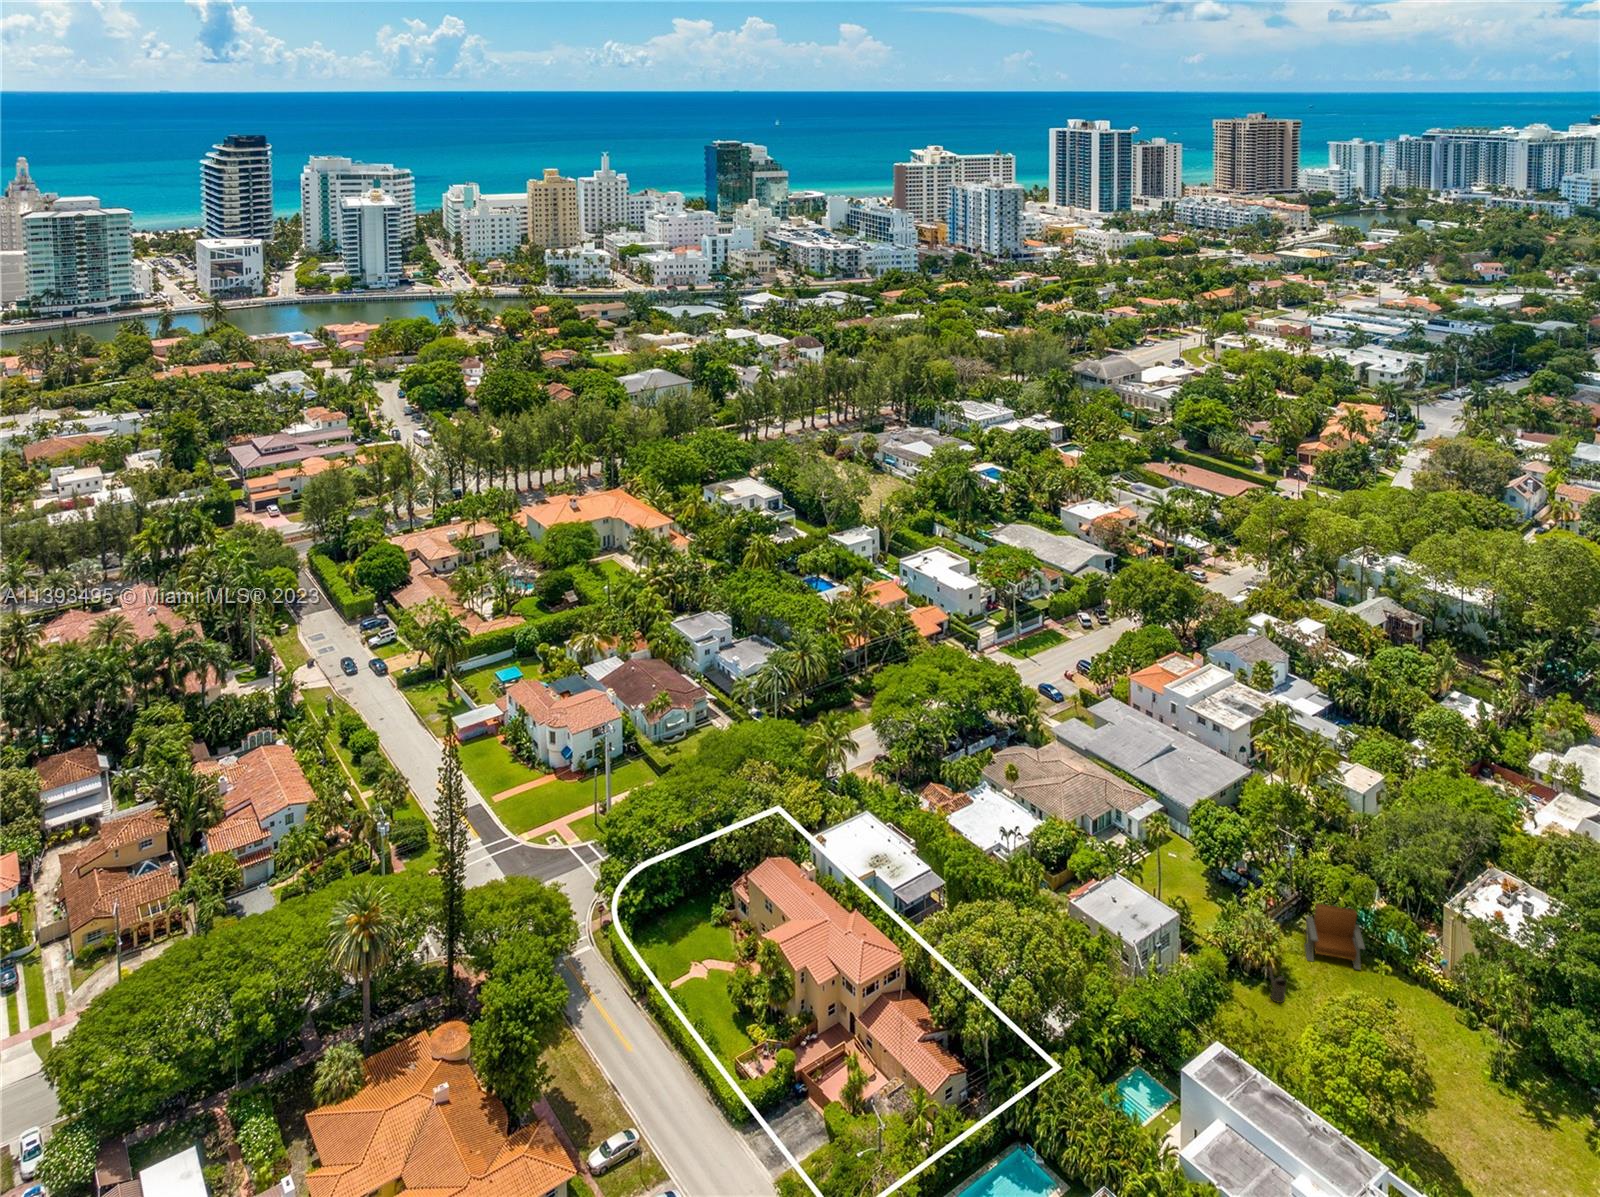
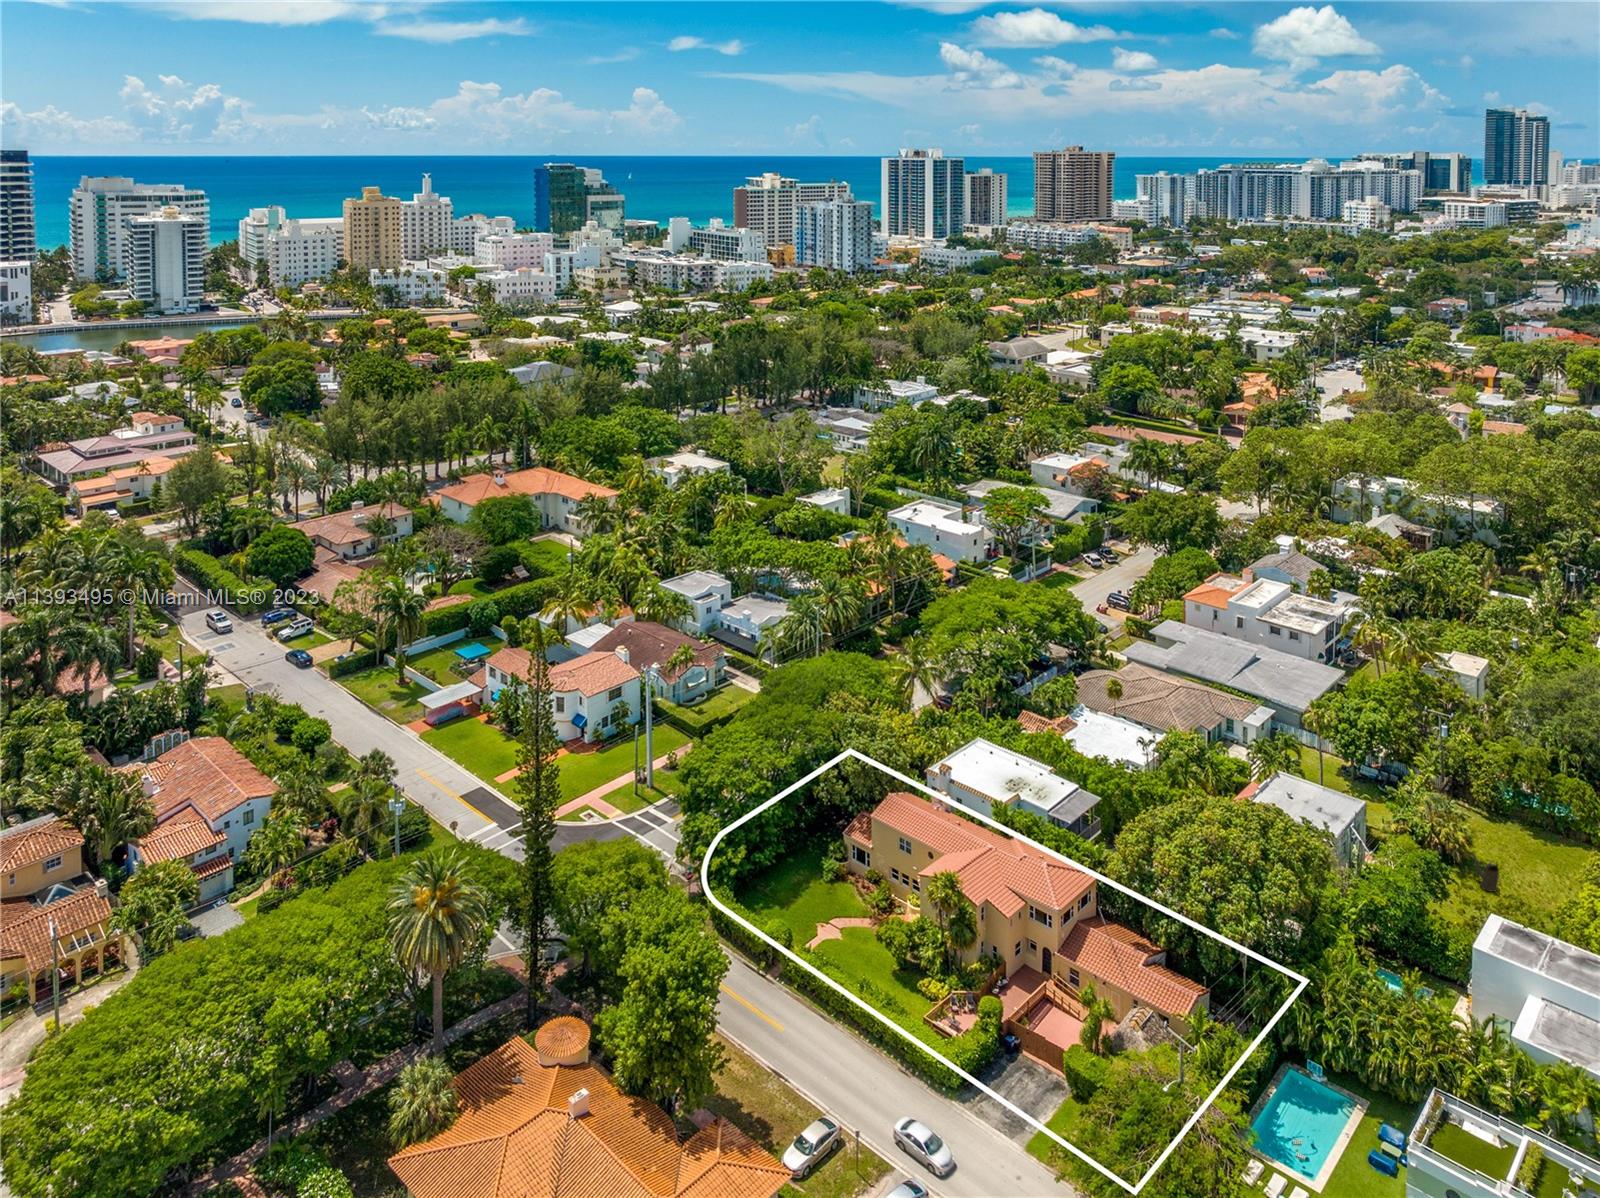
lounge chair: present [1304,904,1365,970] -> none [1479,784,1562,851]

